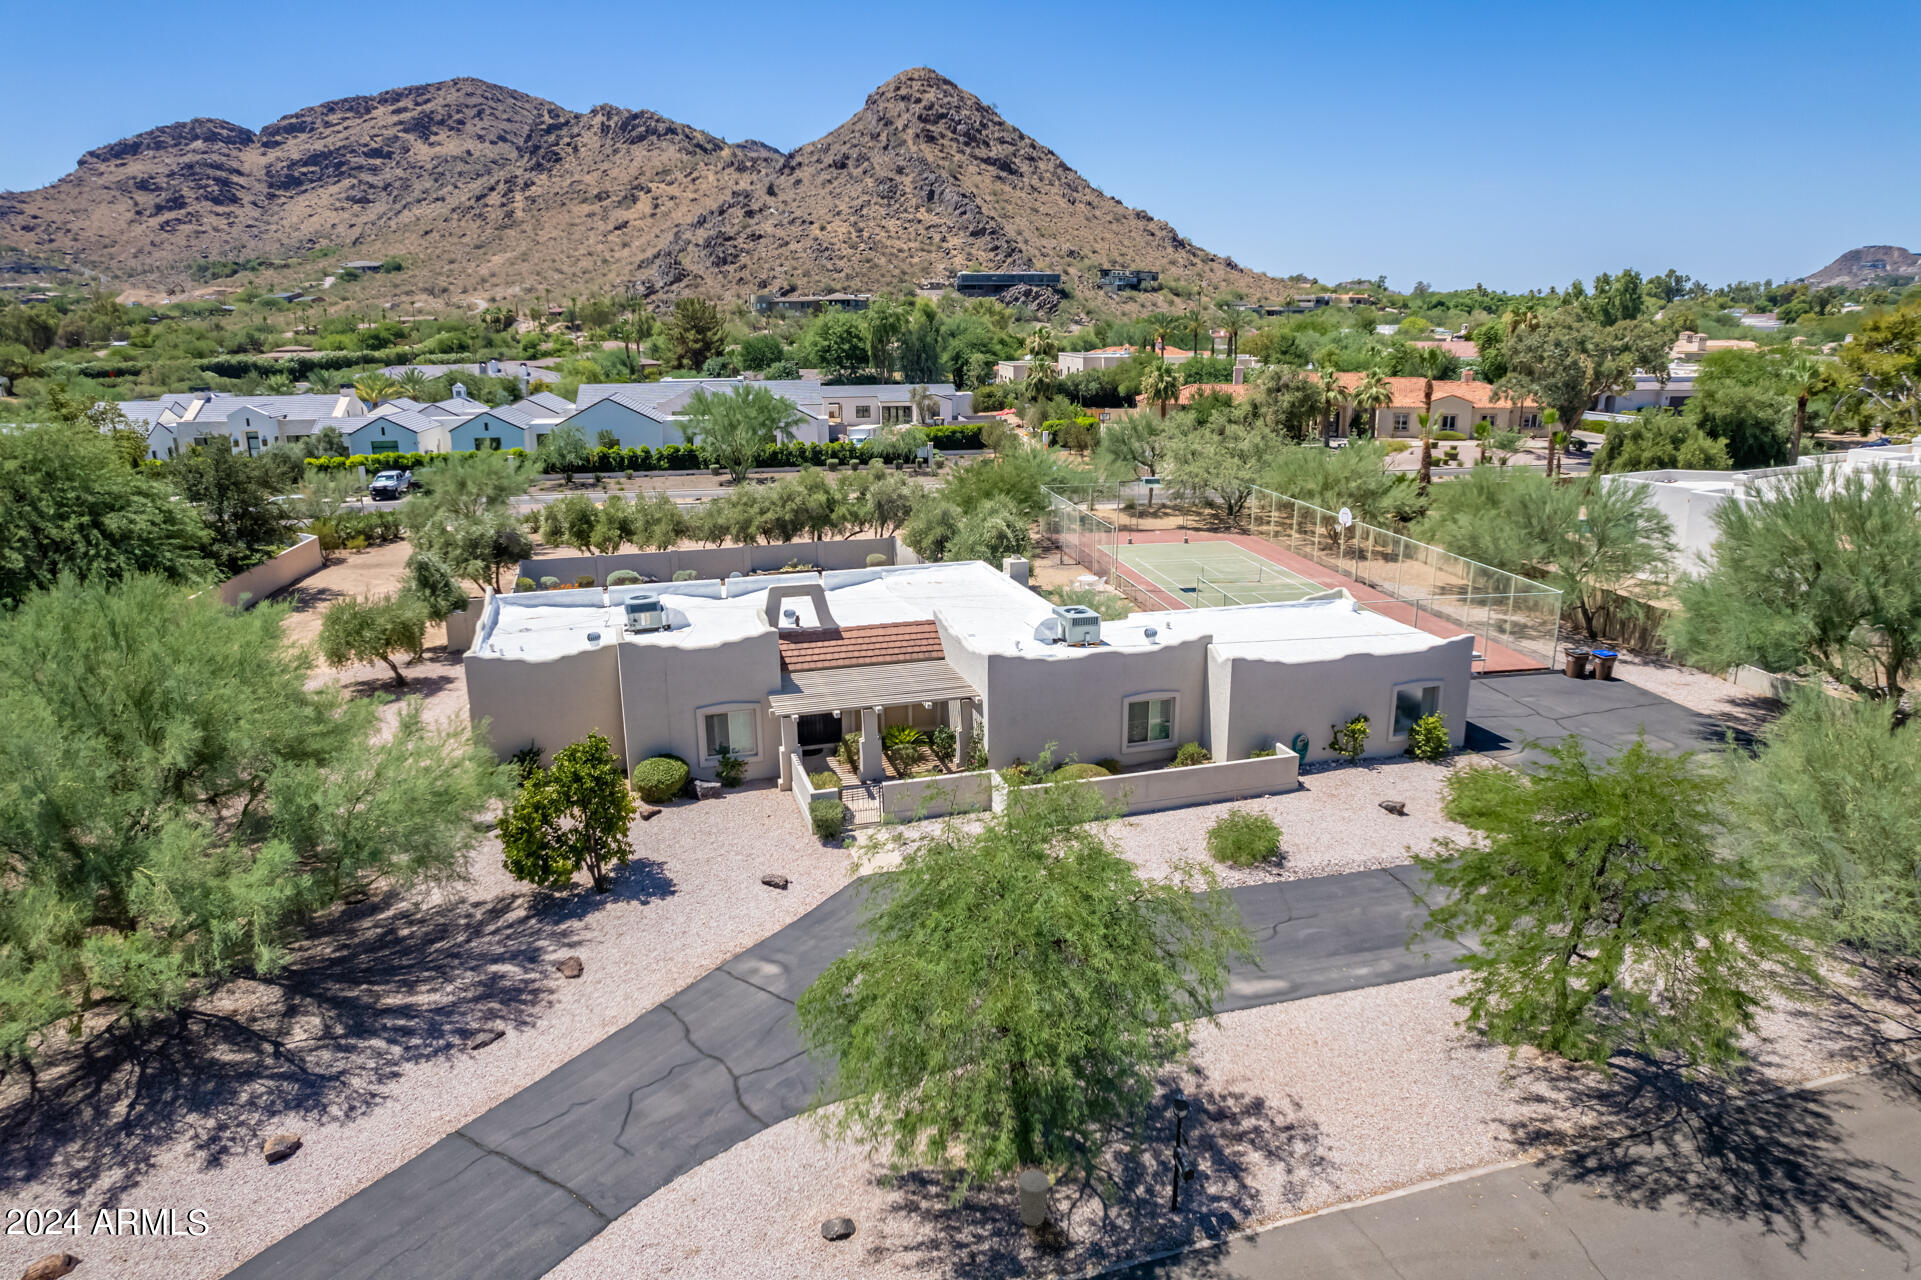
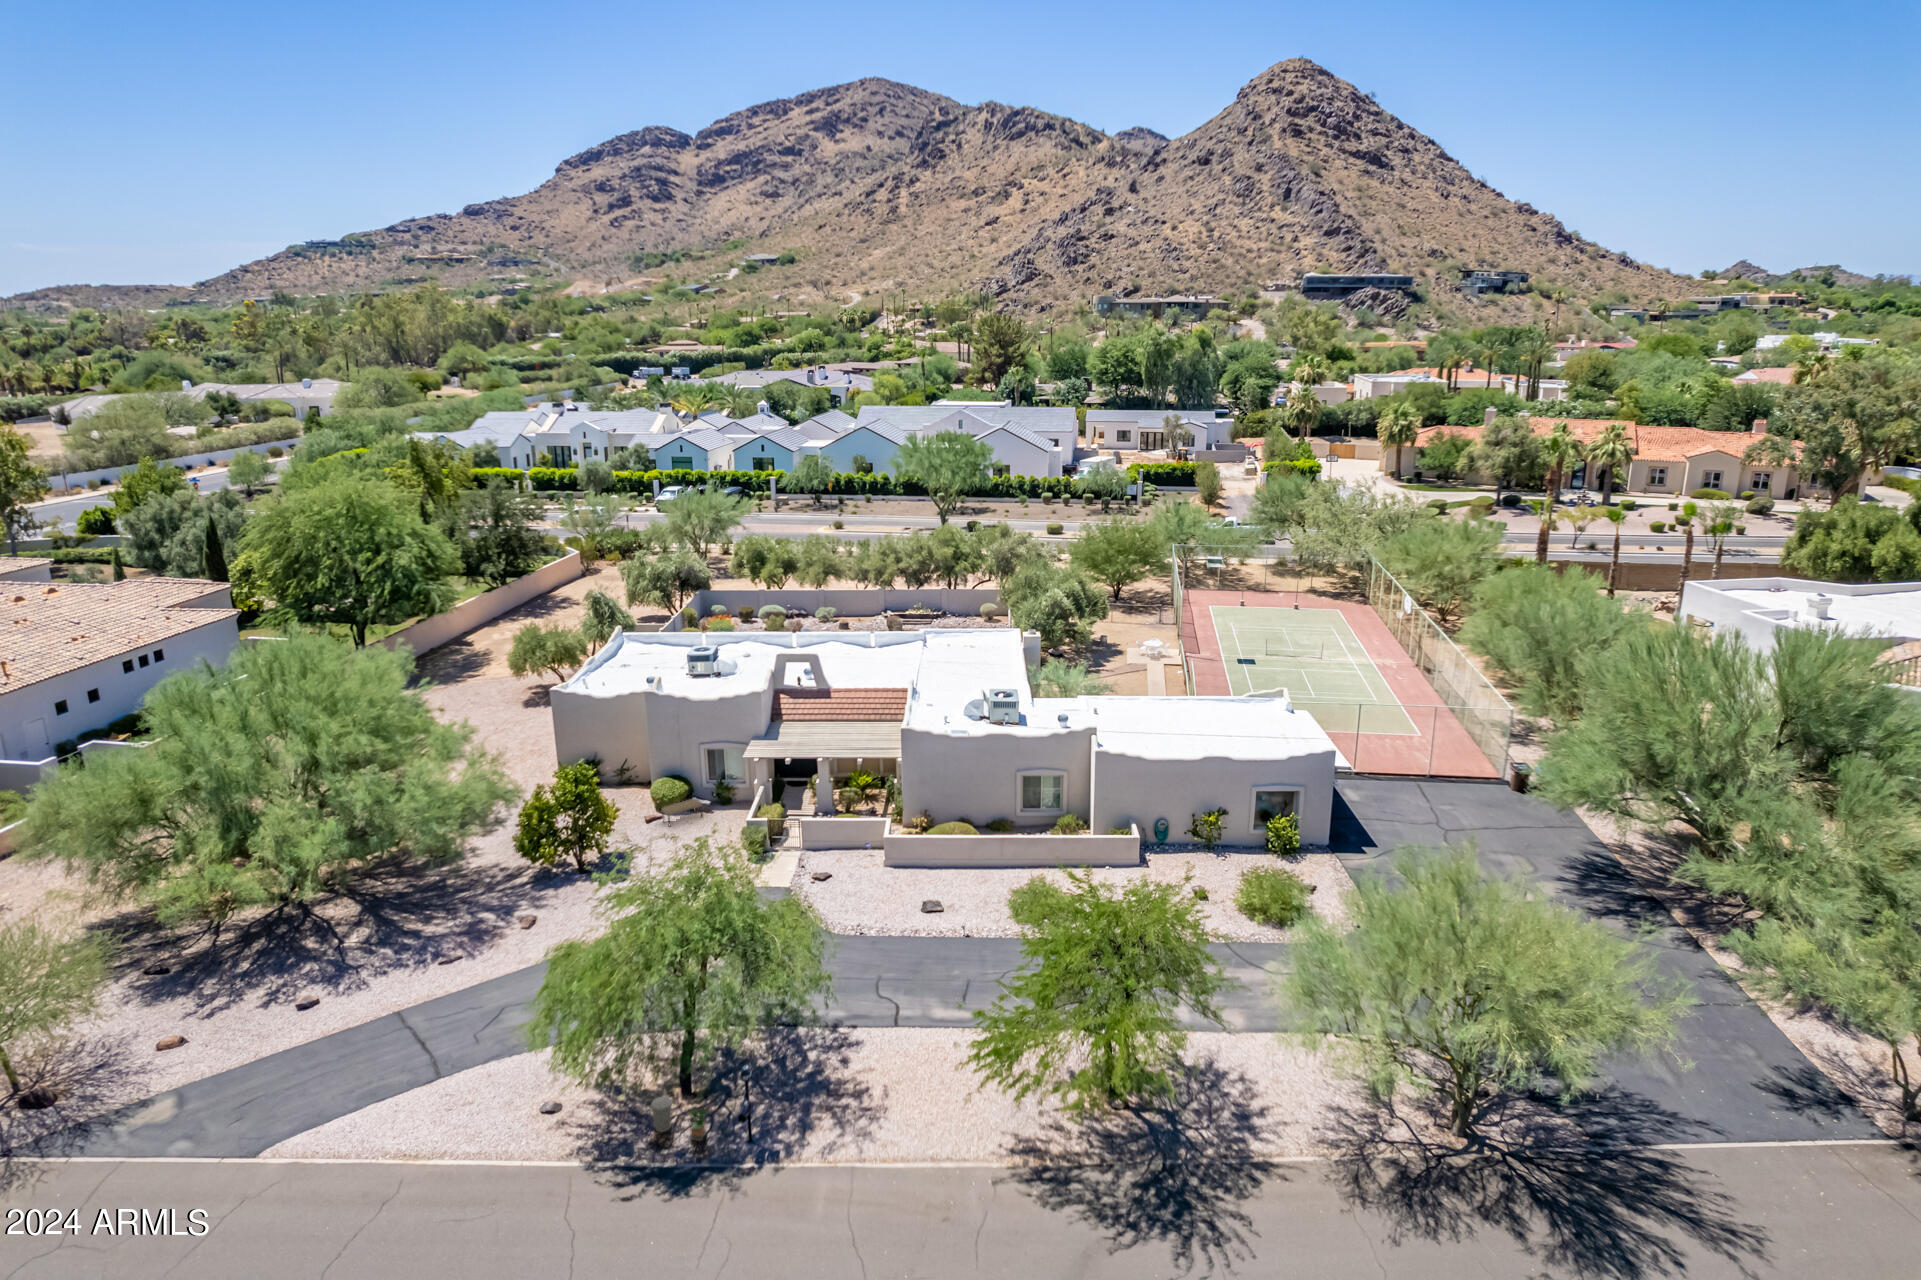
bench: none [662,779,712,818] -> present [661,798,702,825]
potted tree: none [1082,1176,1114,1226] -> present [689,1109,707,1141]

